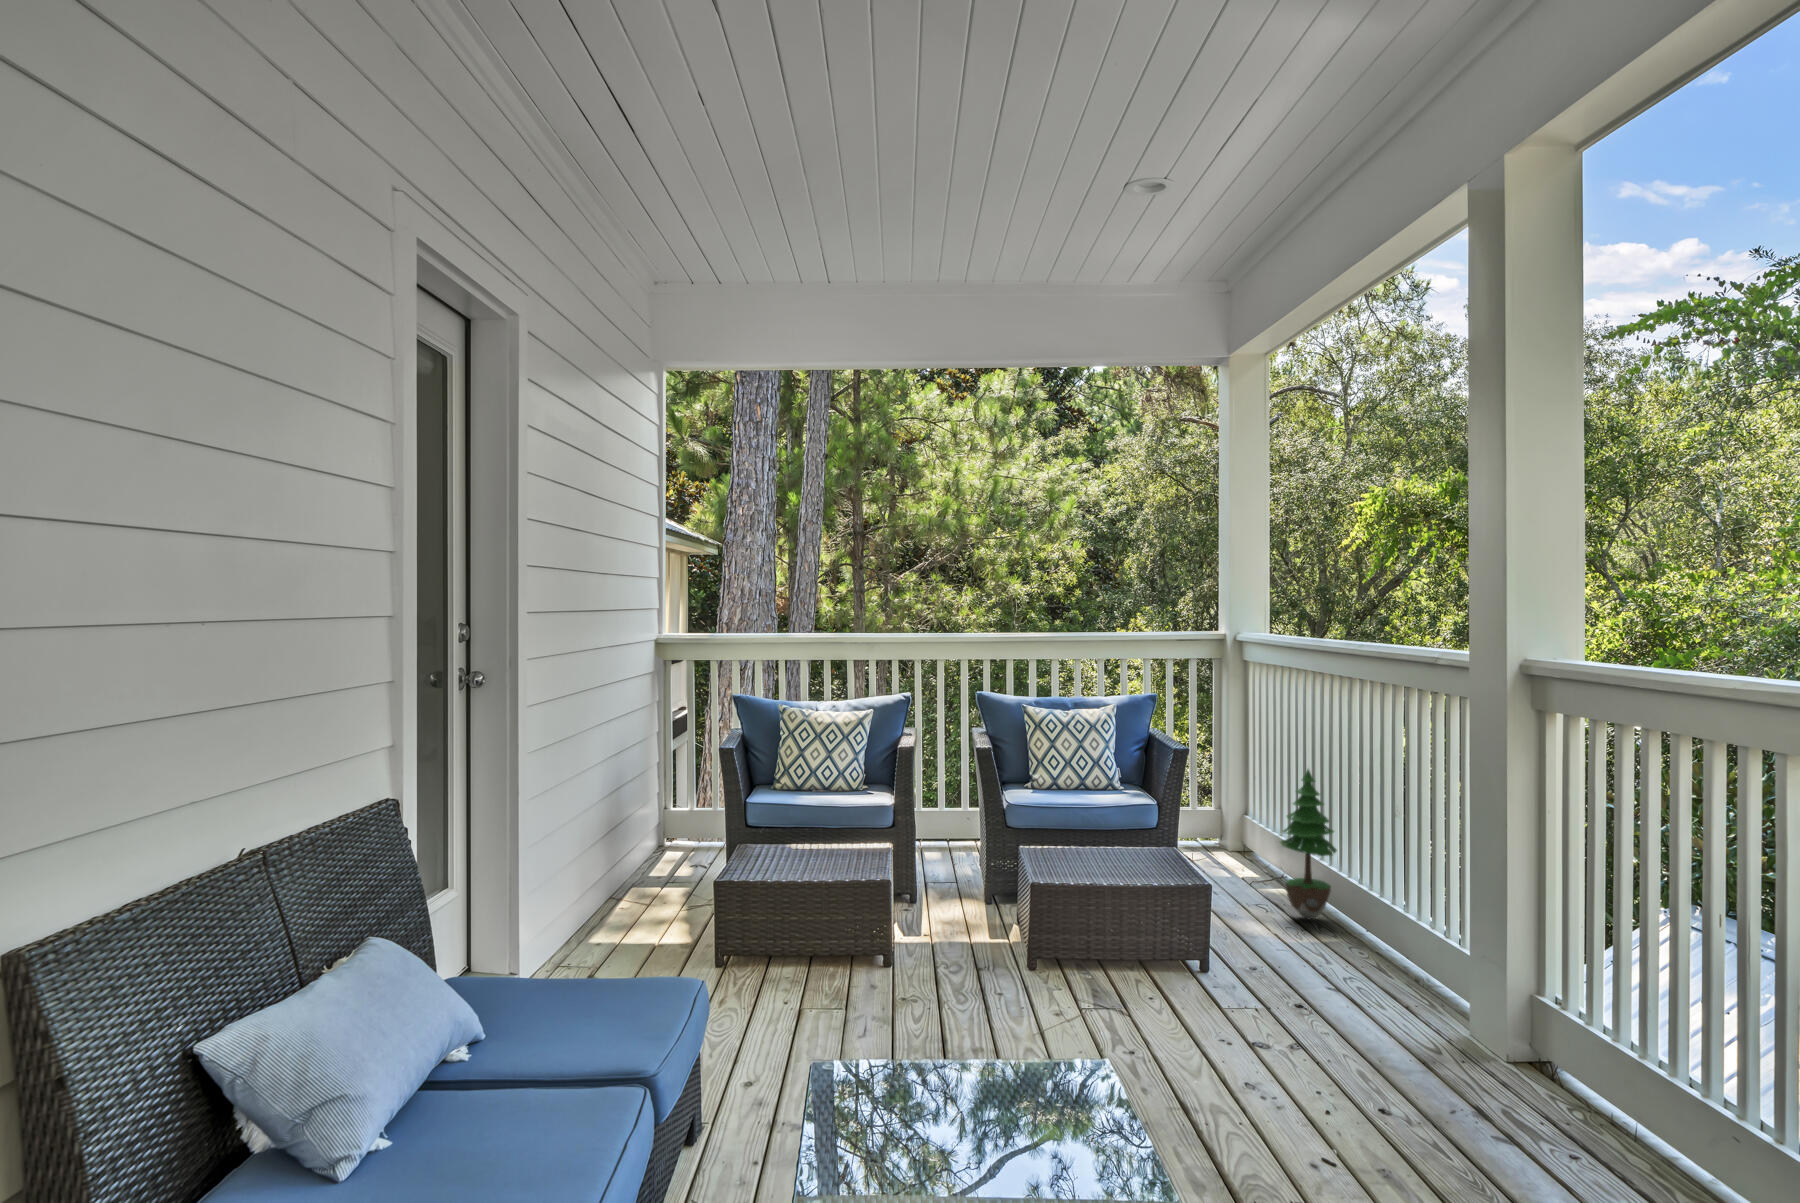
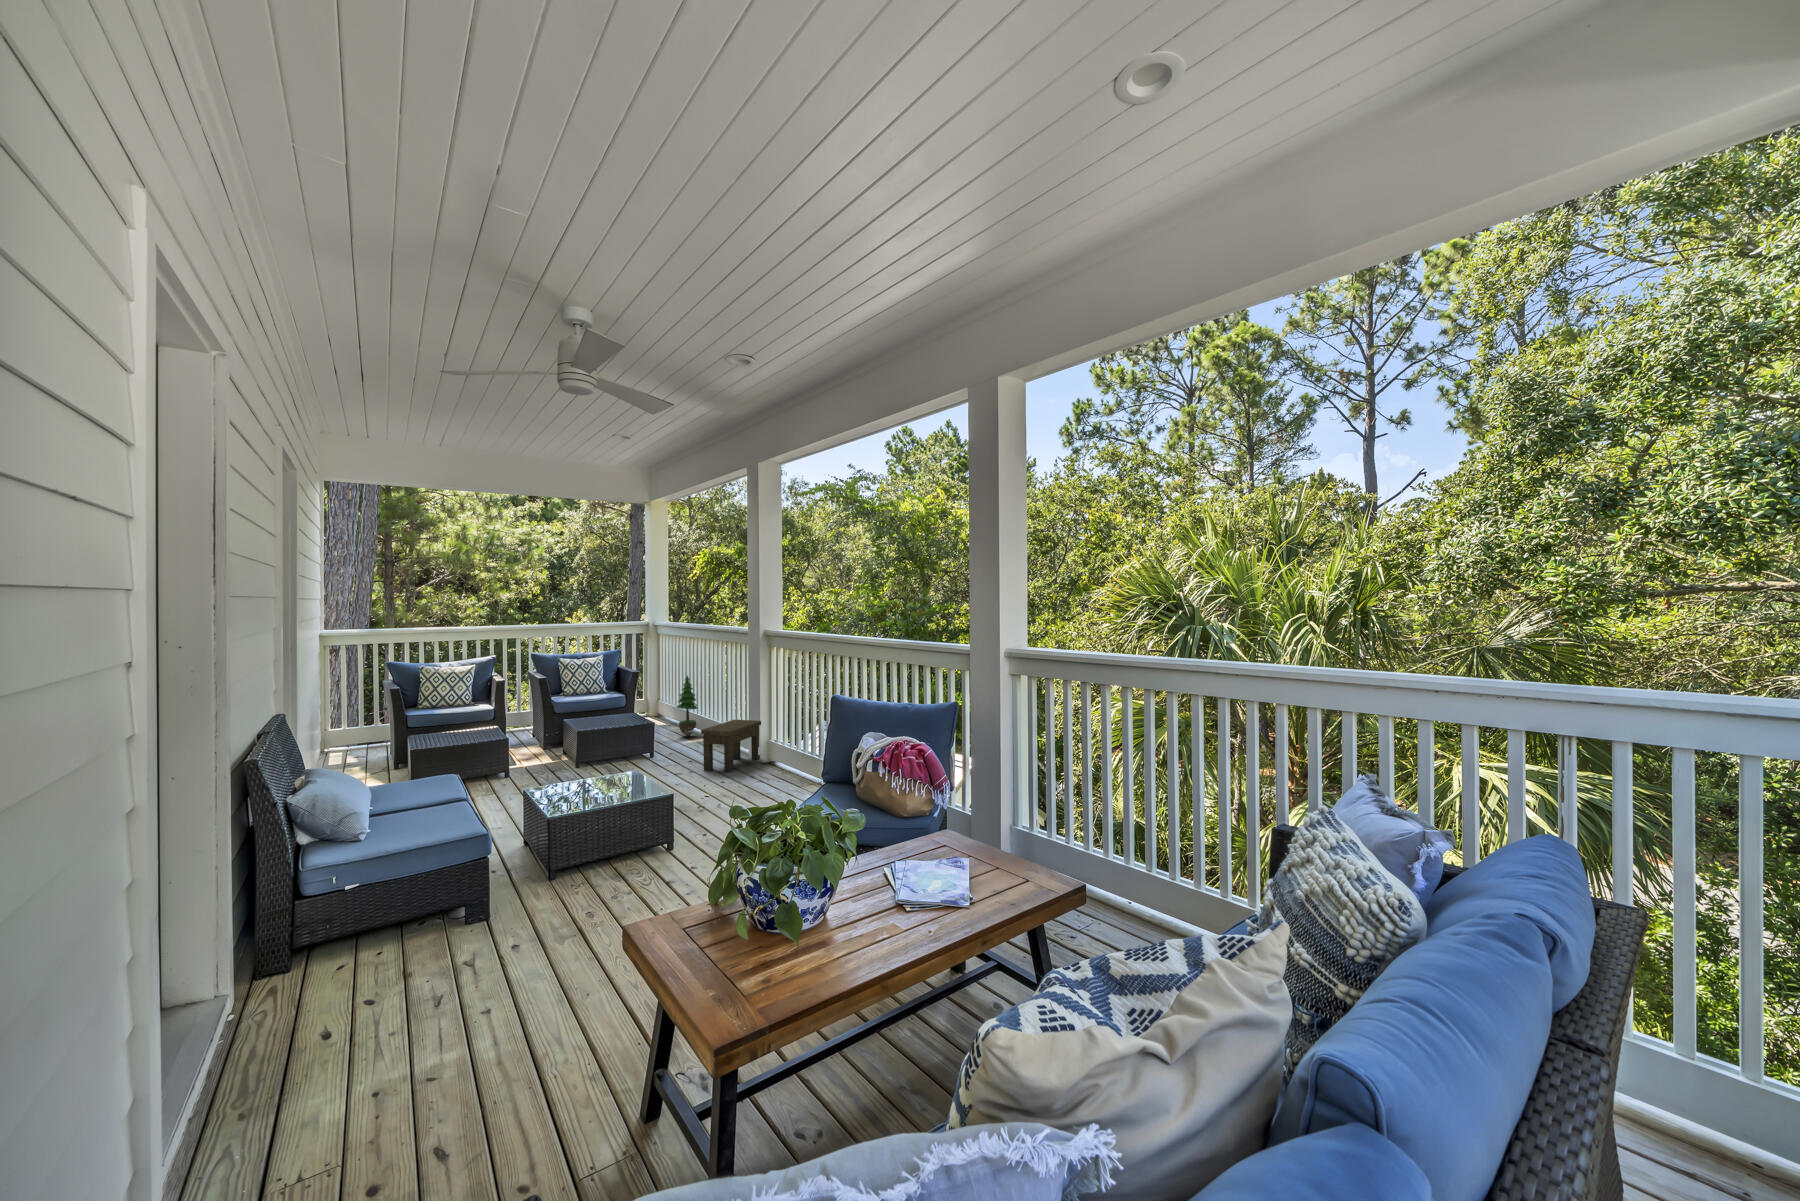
side table: none [1325,926,1525,1112] -> present [701,719,761,772]

